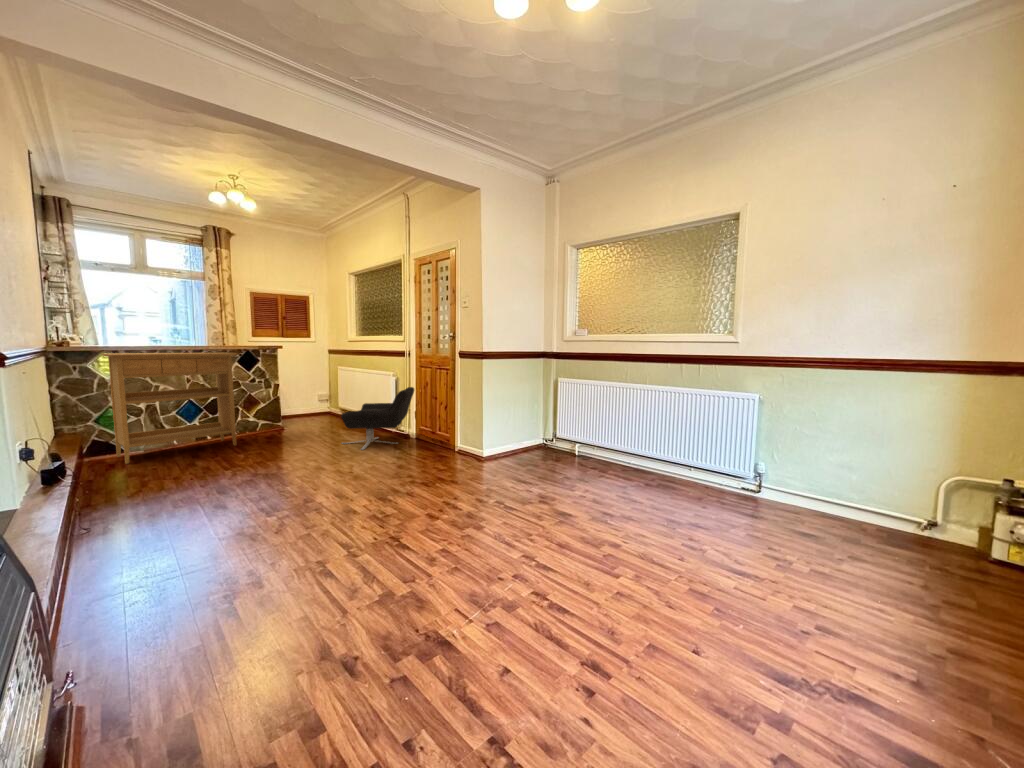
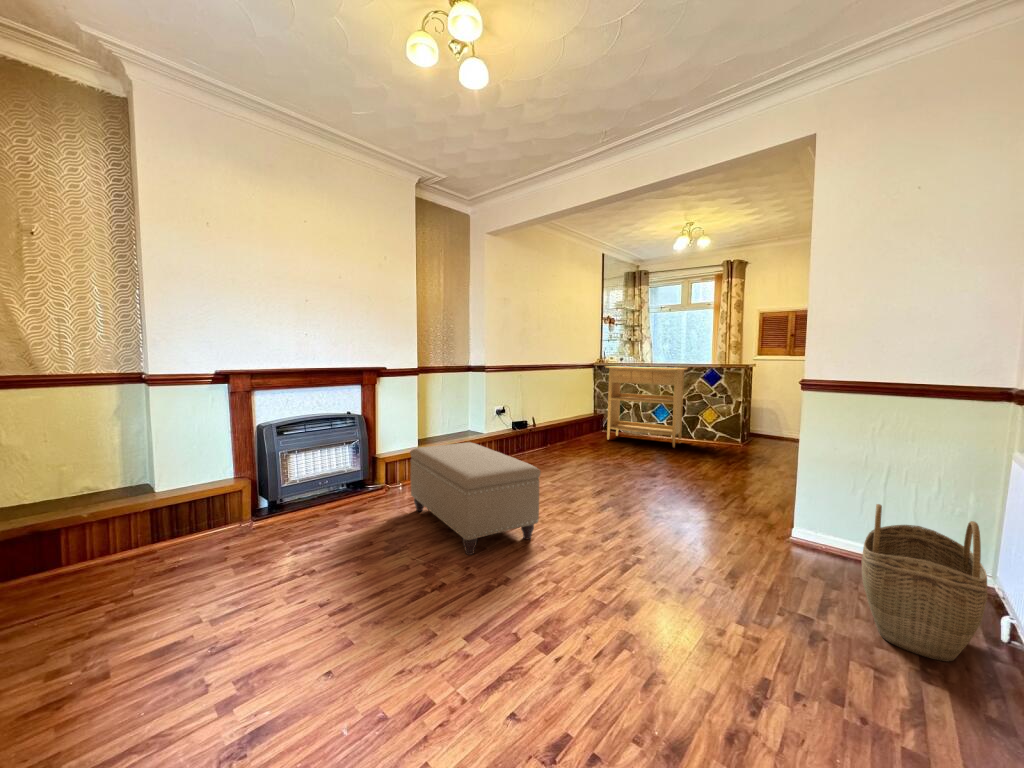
lounge chair: present [341,387,414,450] -> none [711,420,822,490]
woven basket: none [555,411,604,471] -> present [861,504,987,662]
ottoman: none [263,465,486,637] -> present [410,442,541,555]

